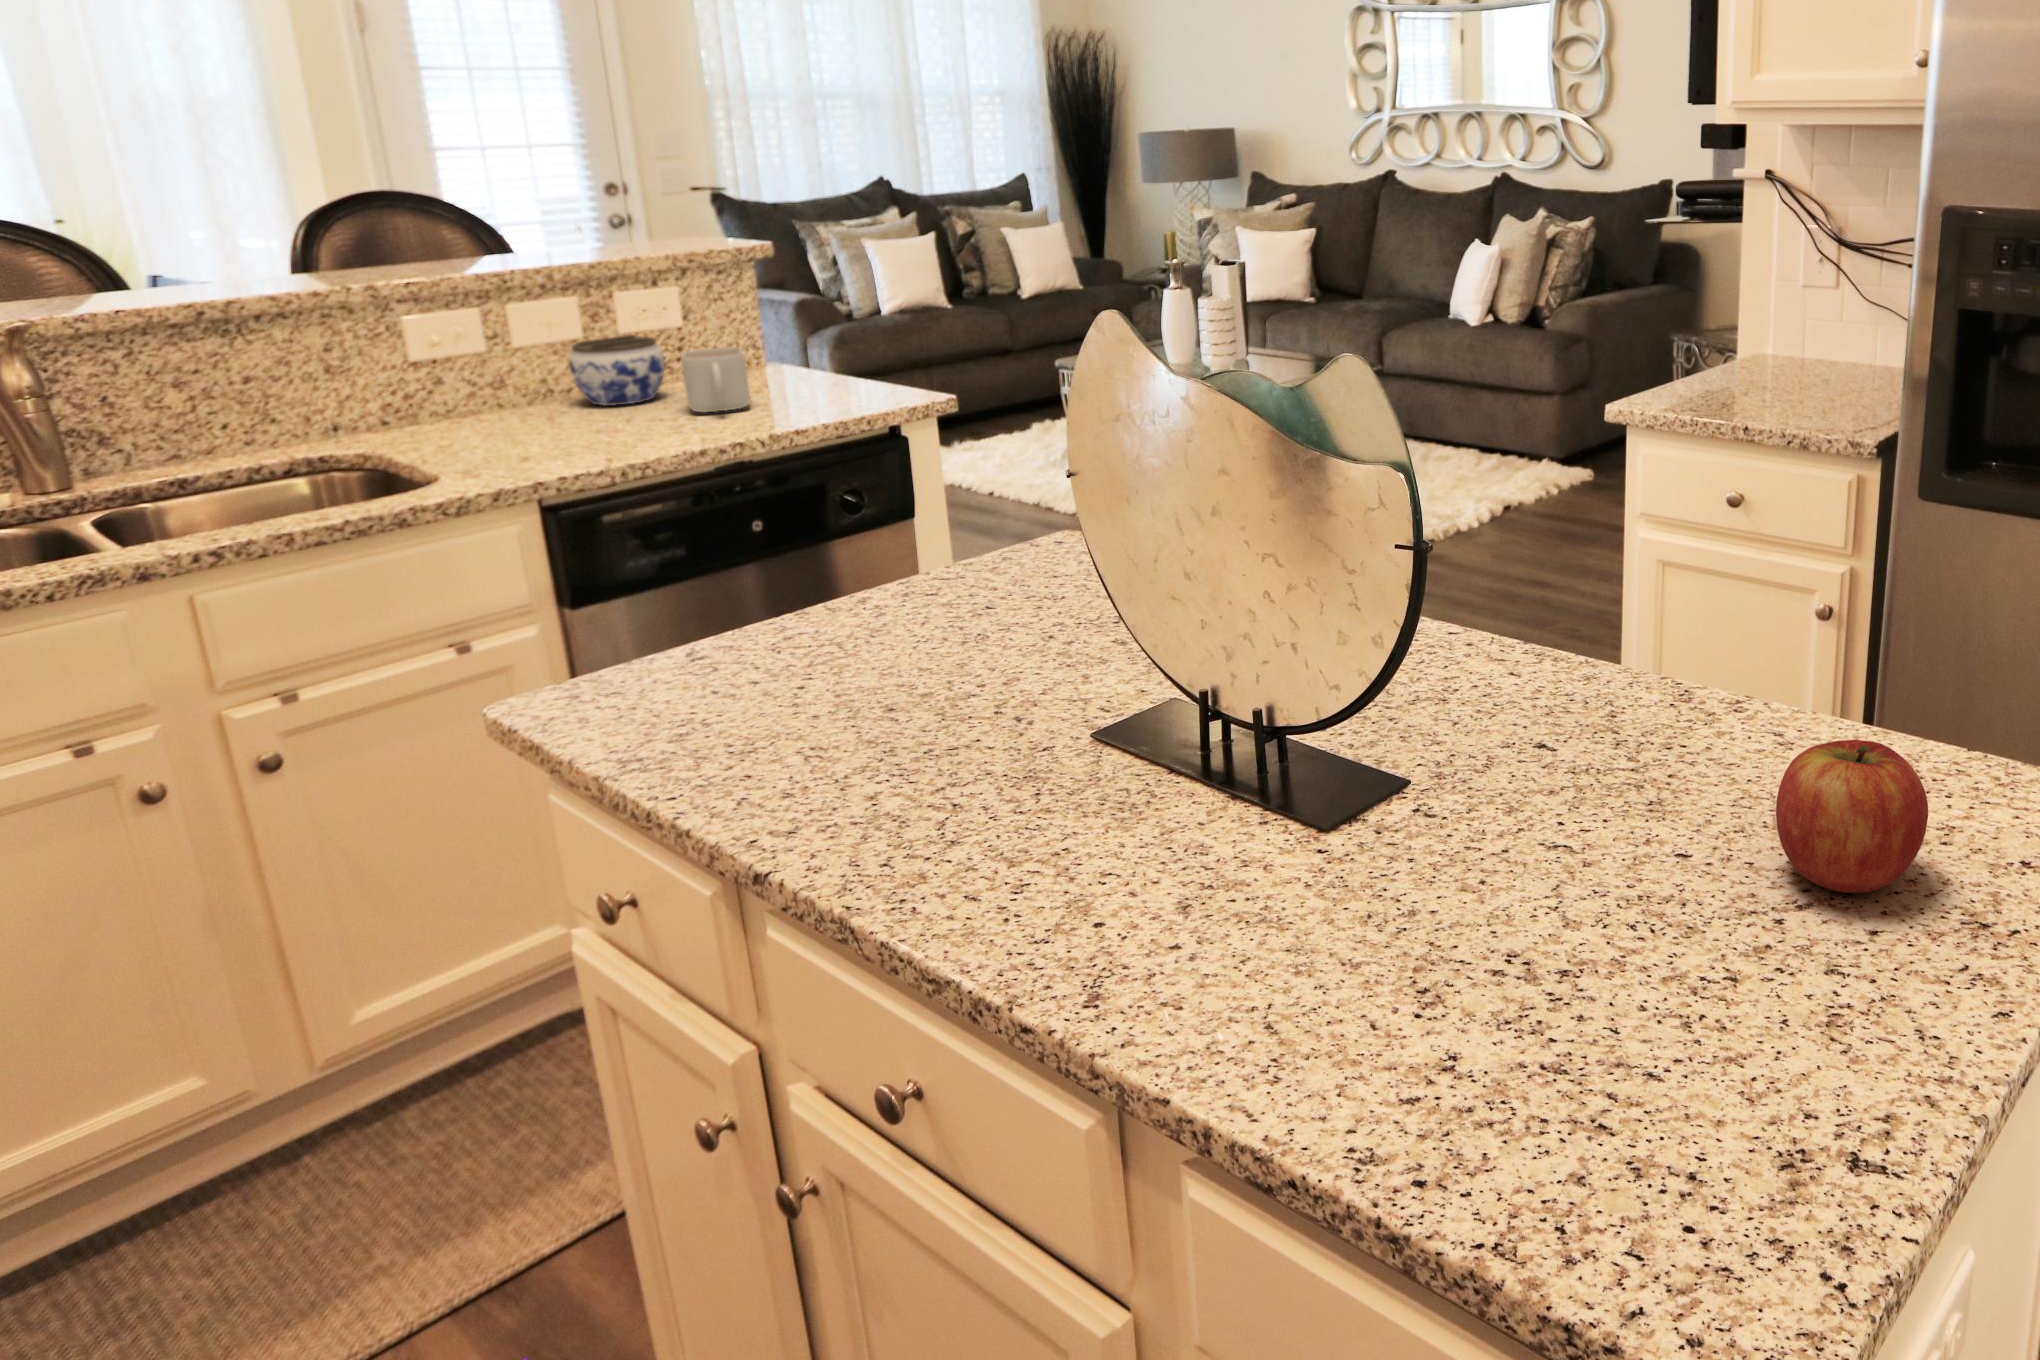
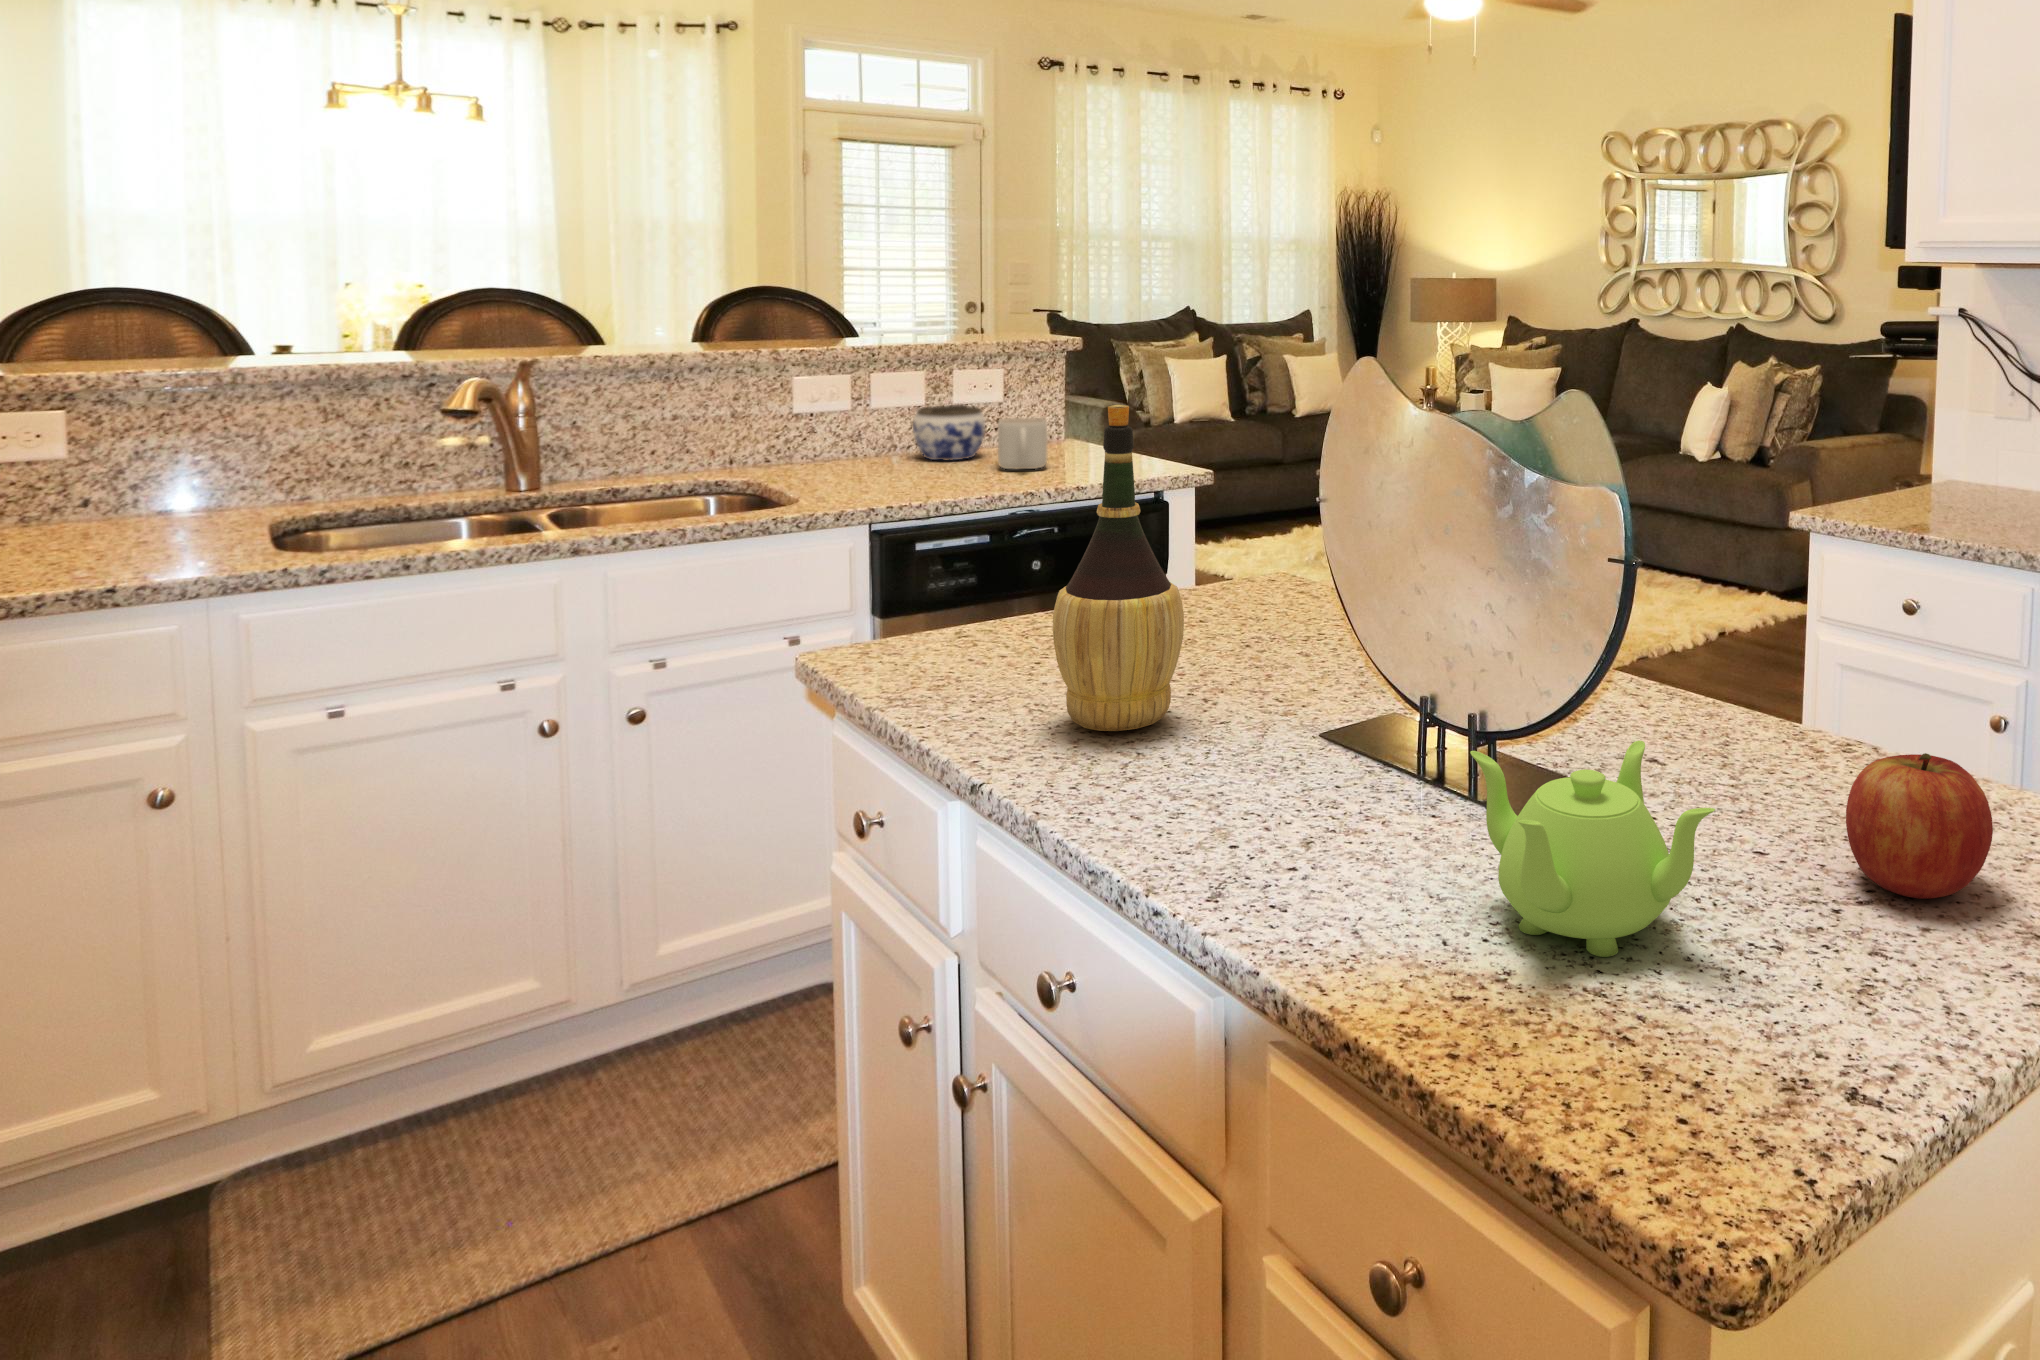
wine bottle: none [825,394,989,782] -> present [1053,404,1184,731]
teapot: none [1380,764,1671,1019] -> present [1470,741,1715,957]

